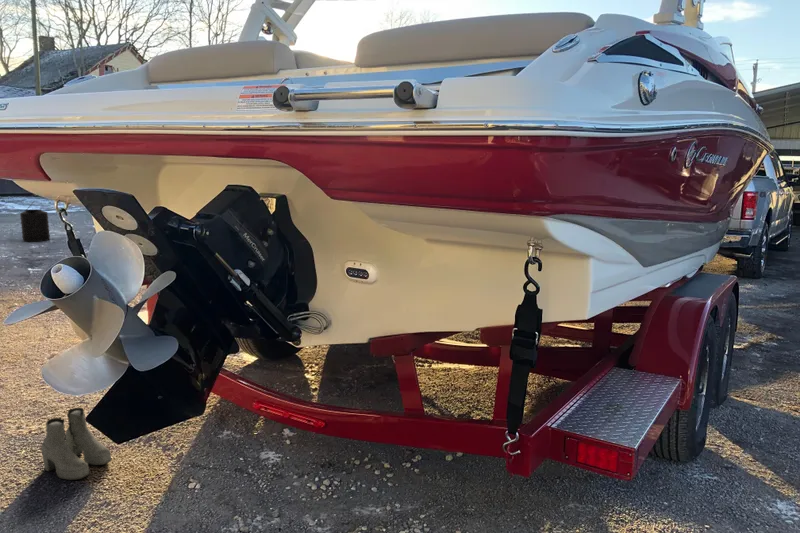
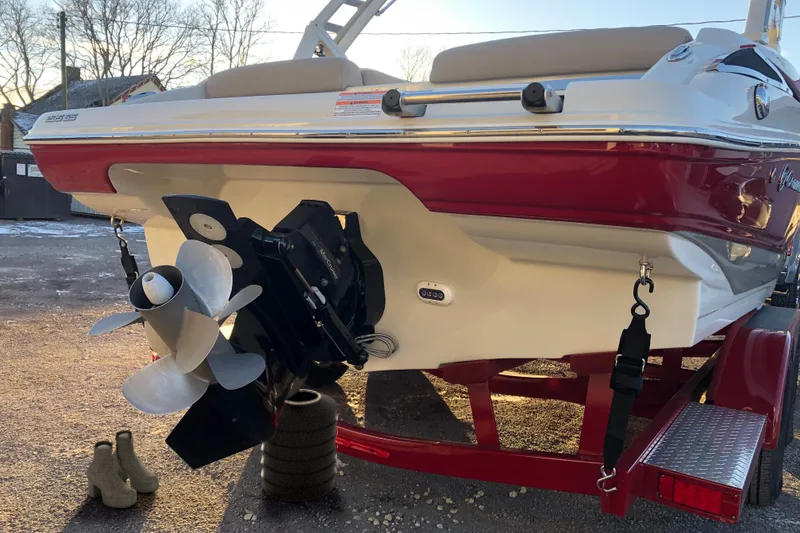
trash can: present [20,209,50,242] -> present [261,376,338,502]

